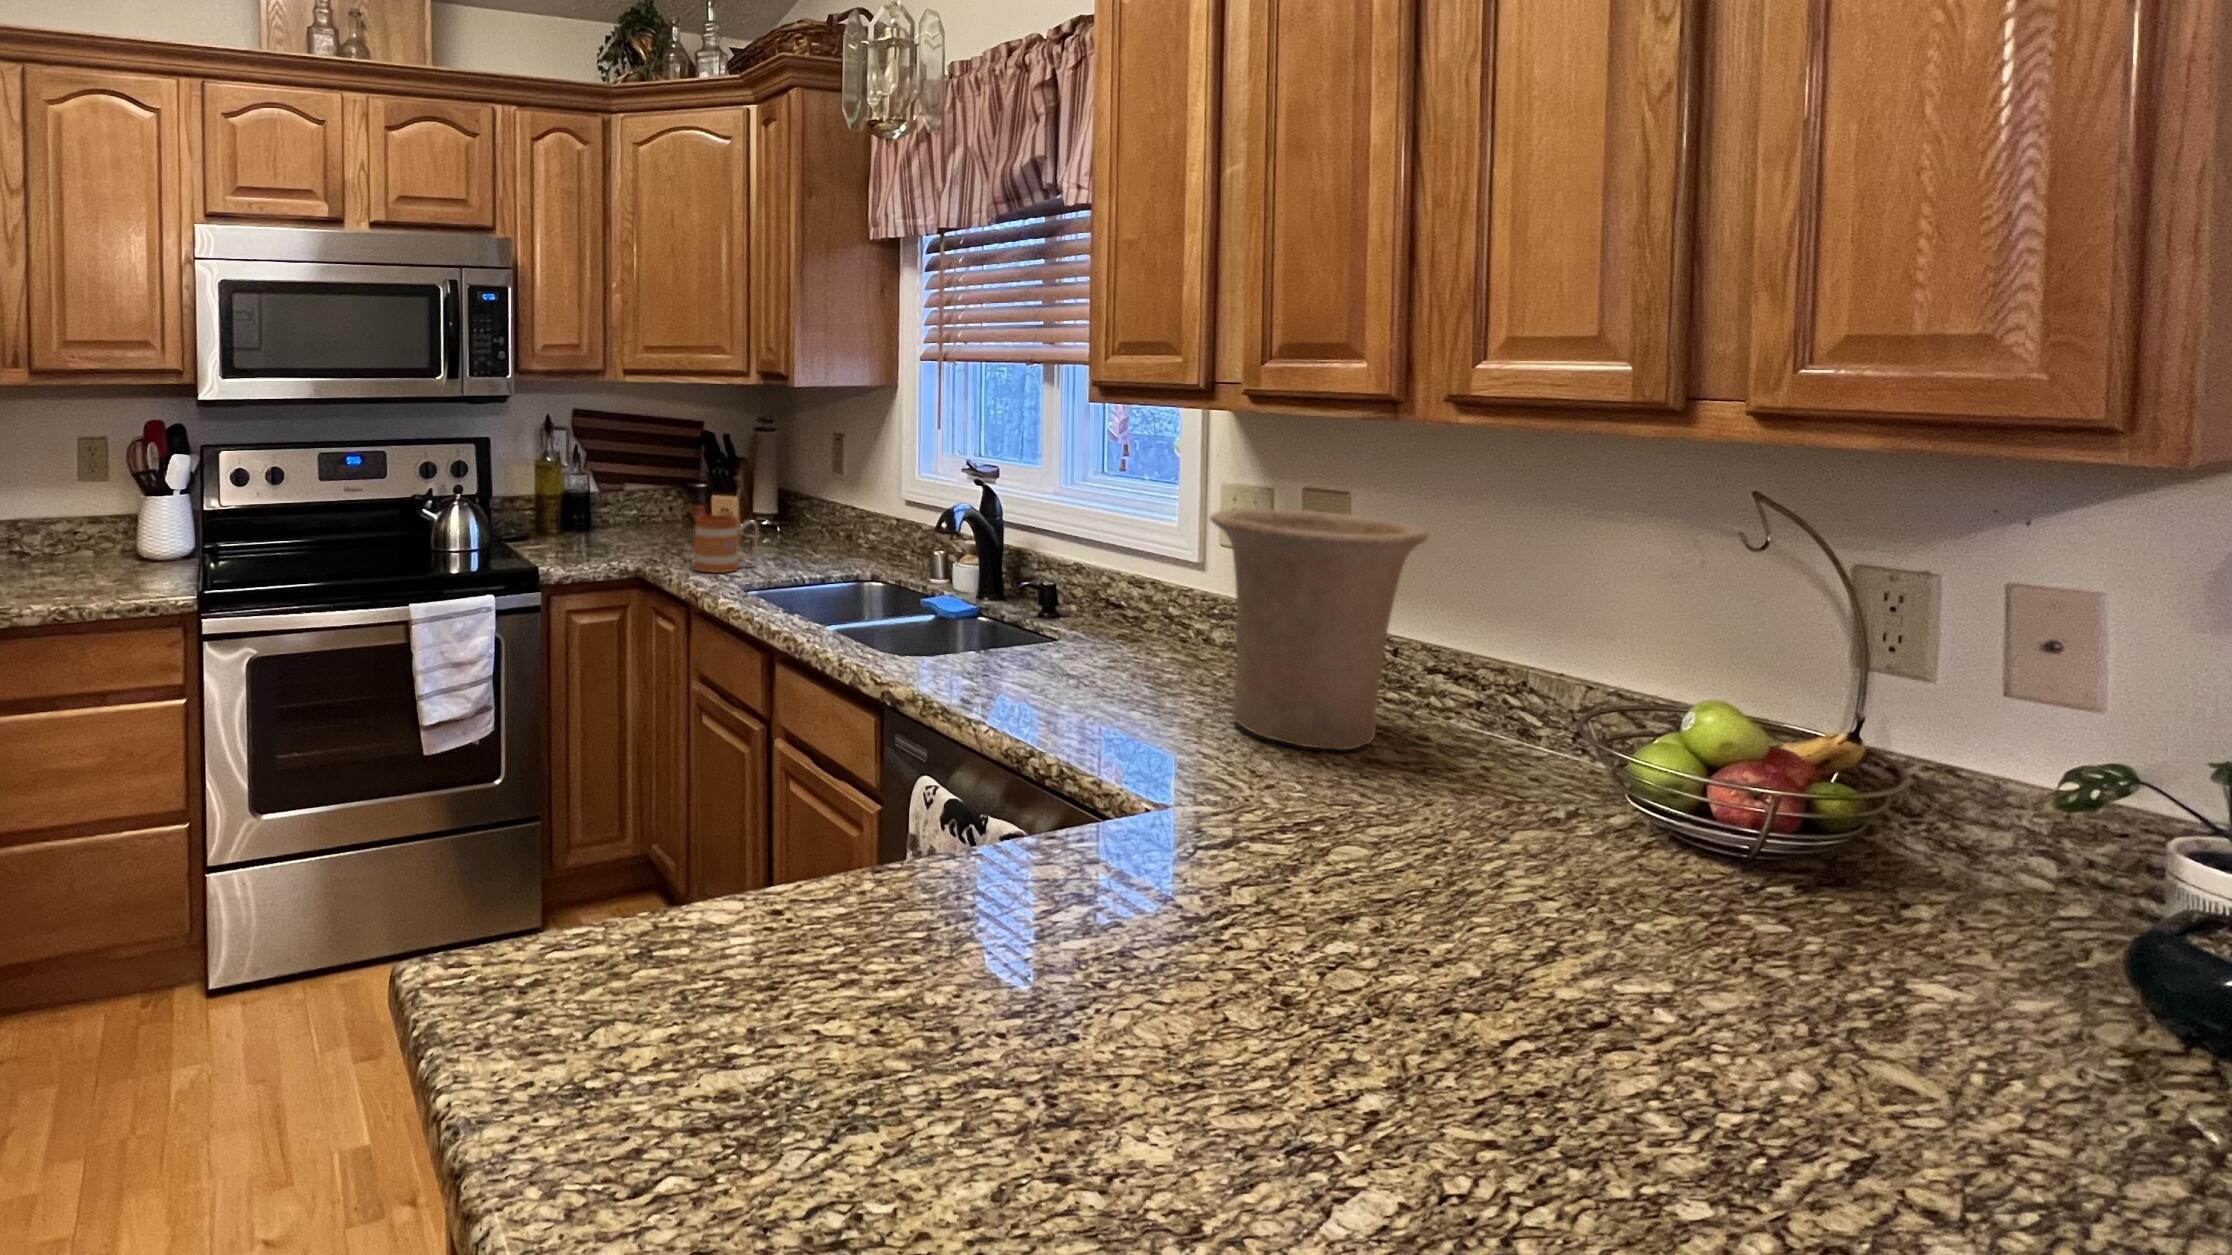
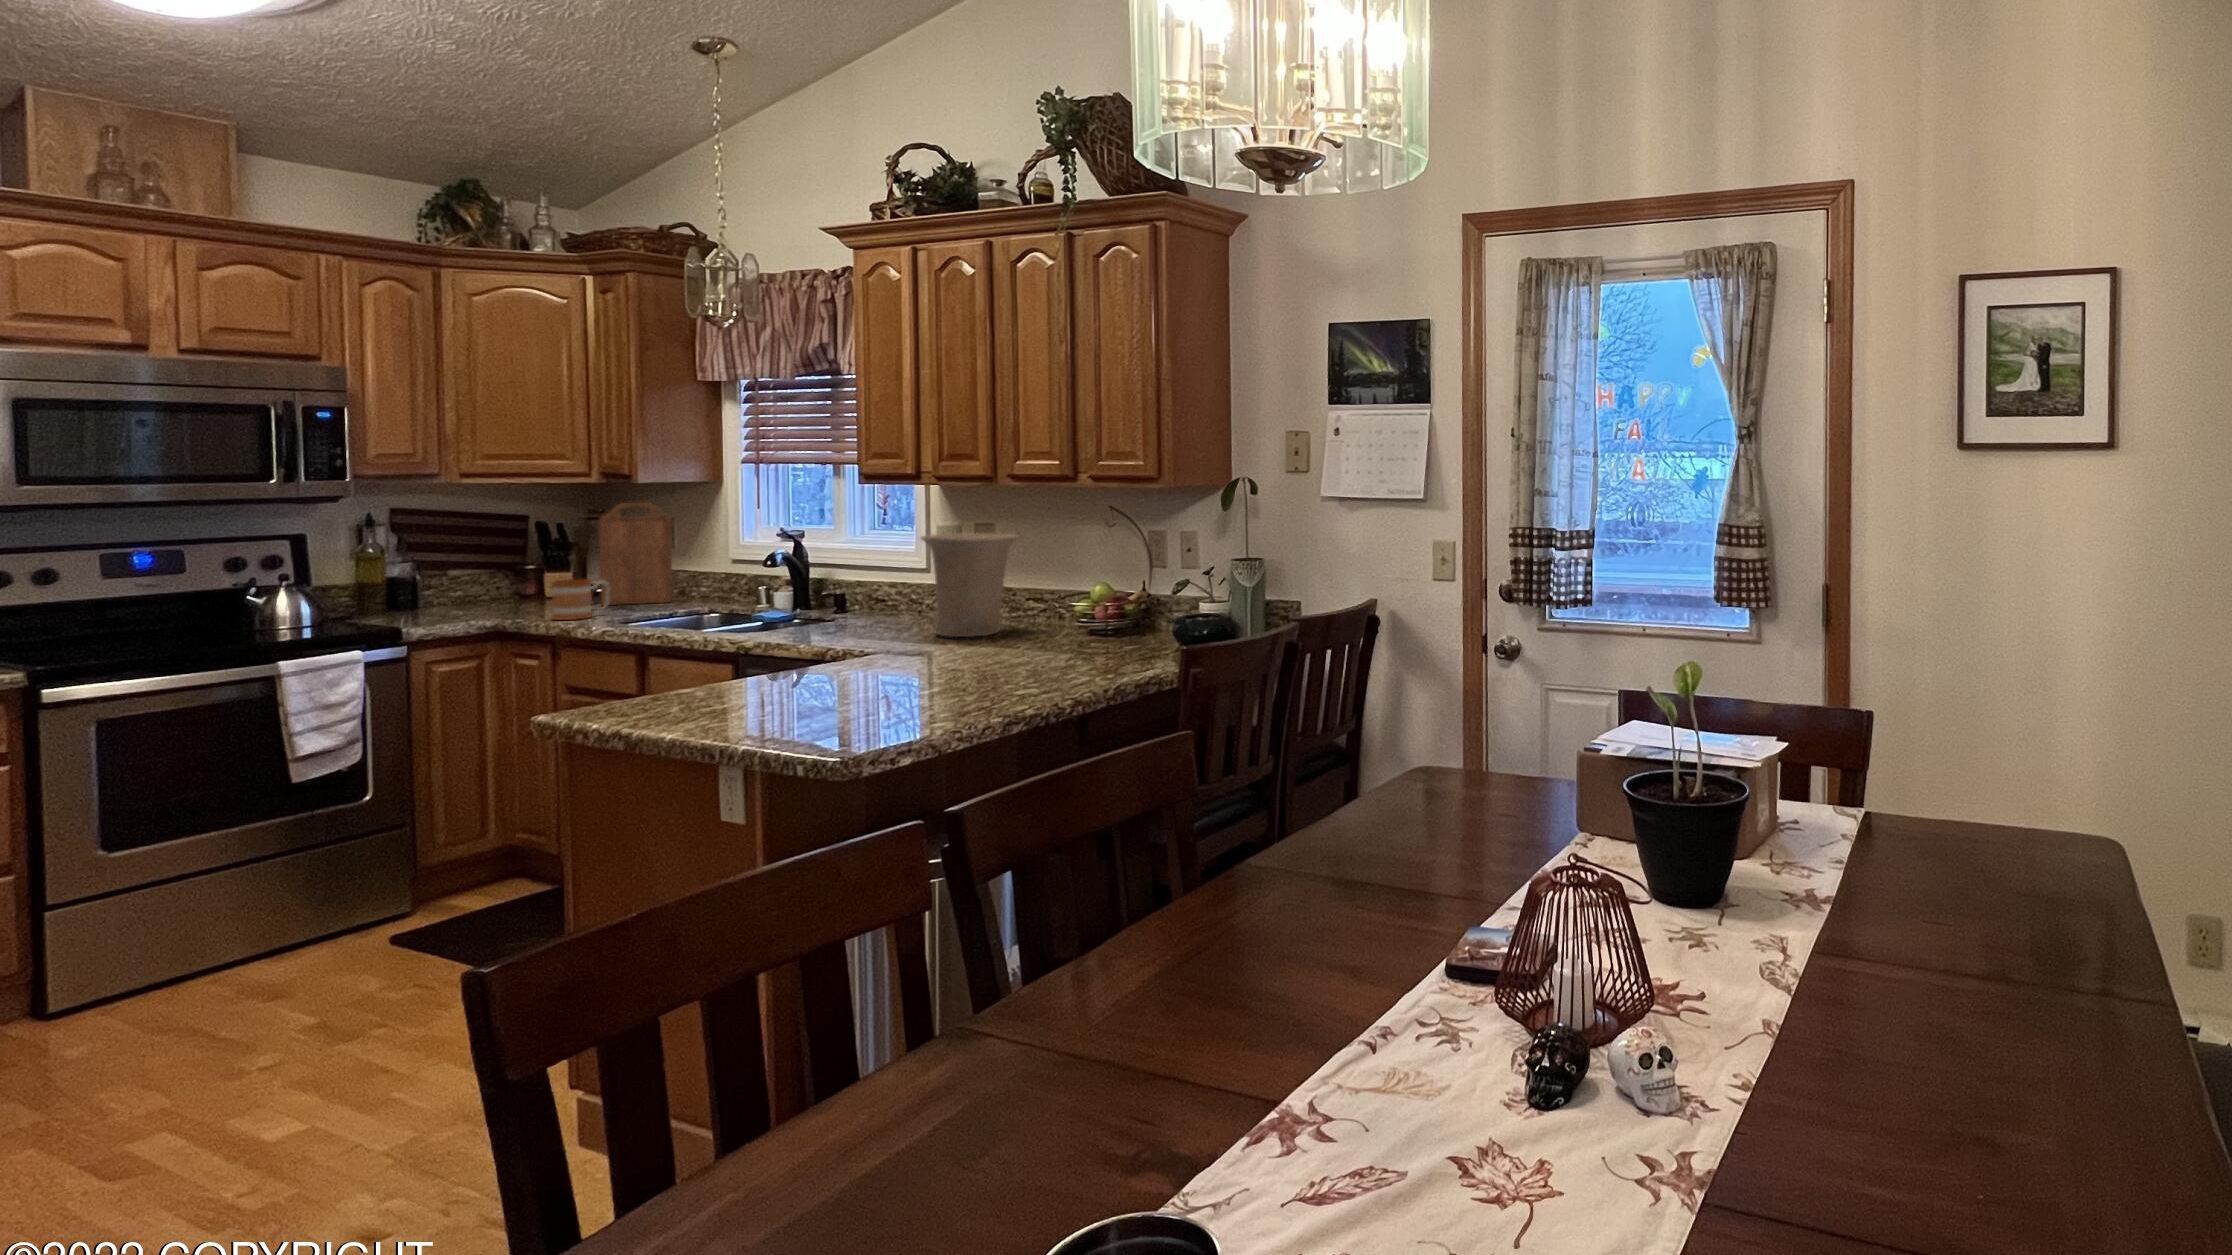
cutting board: none [758,412,837,550] -> present [599,503,672,605]

